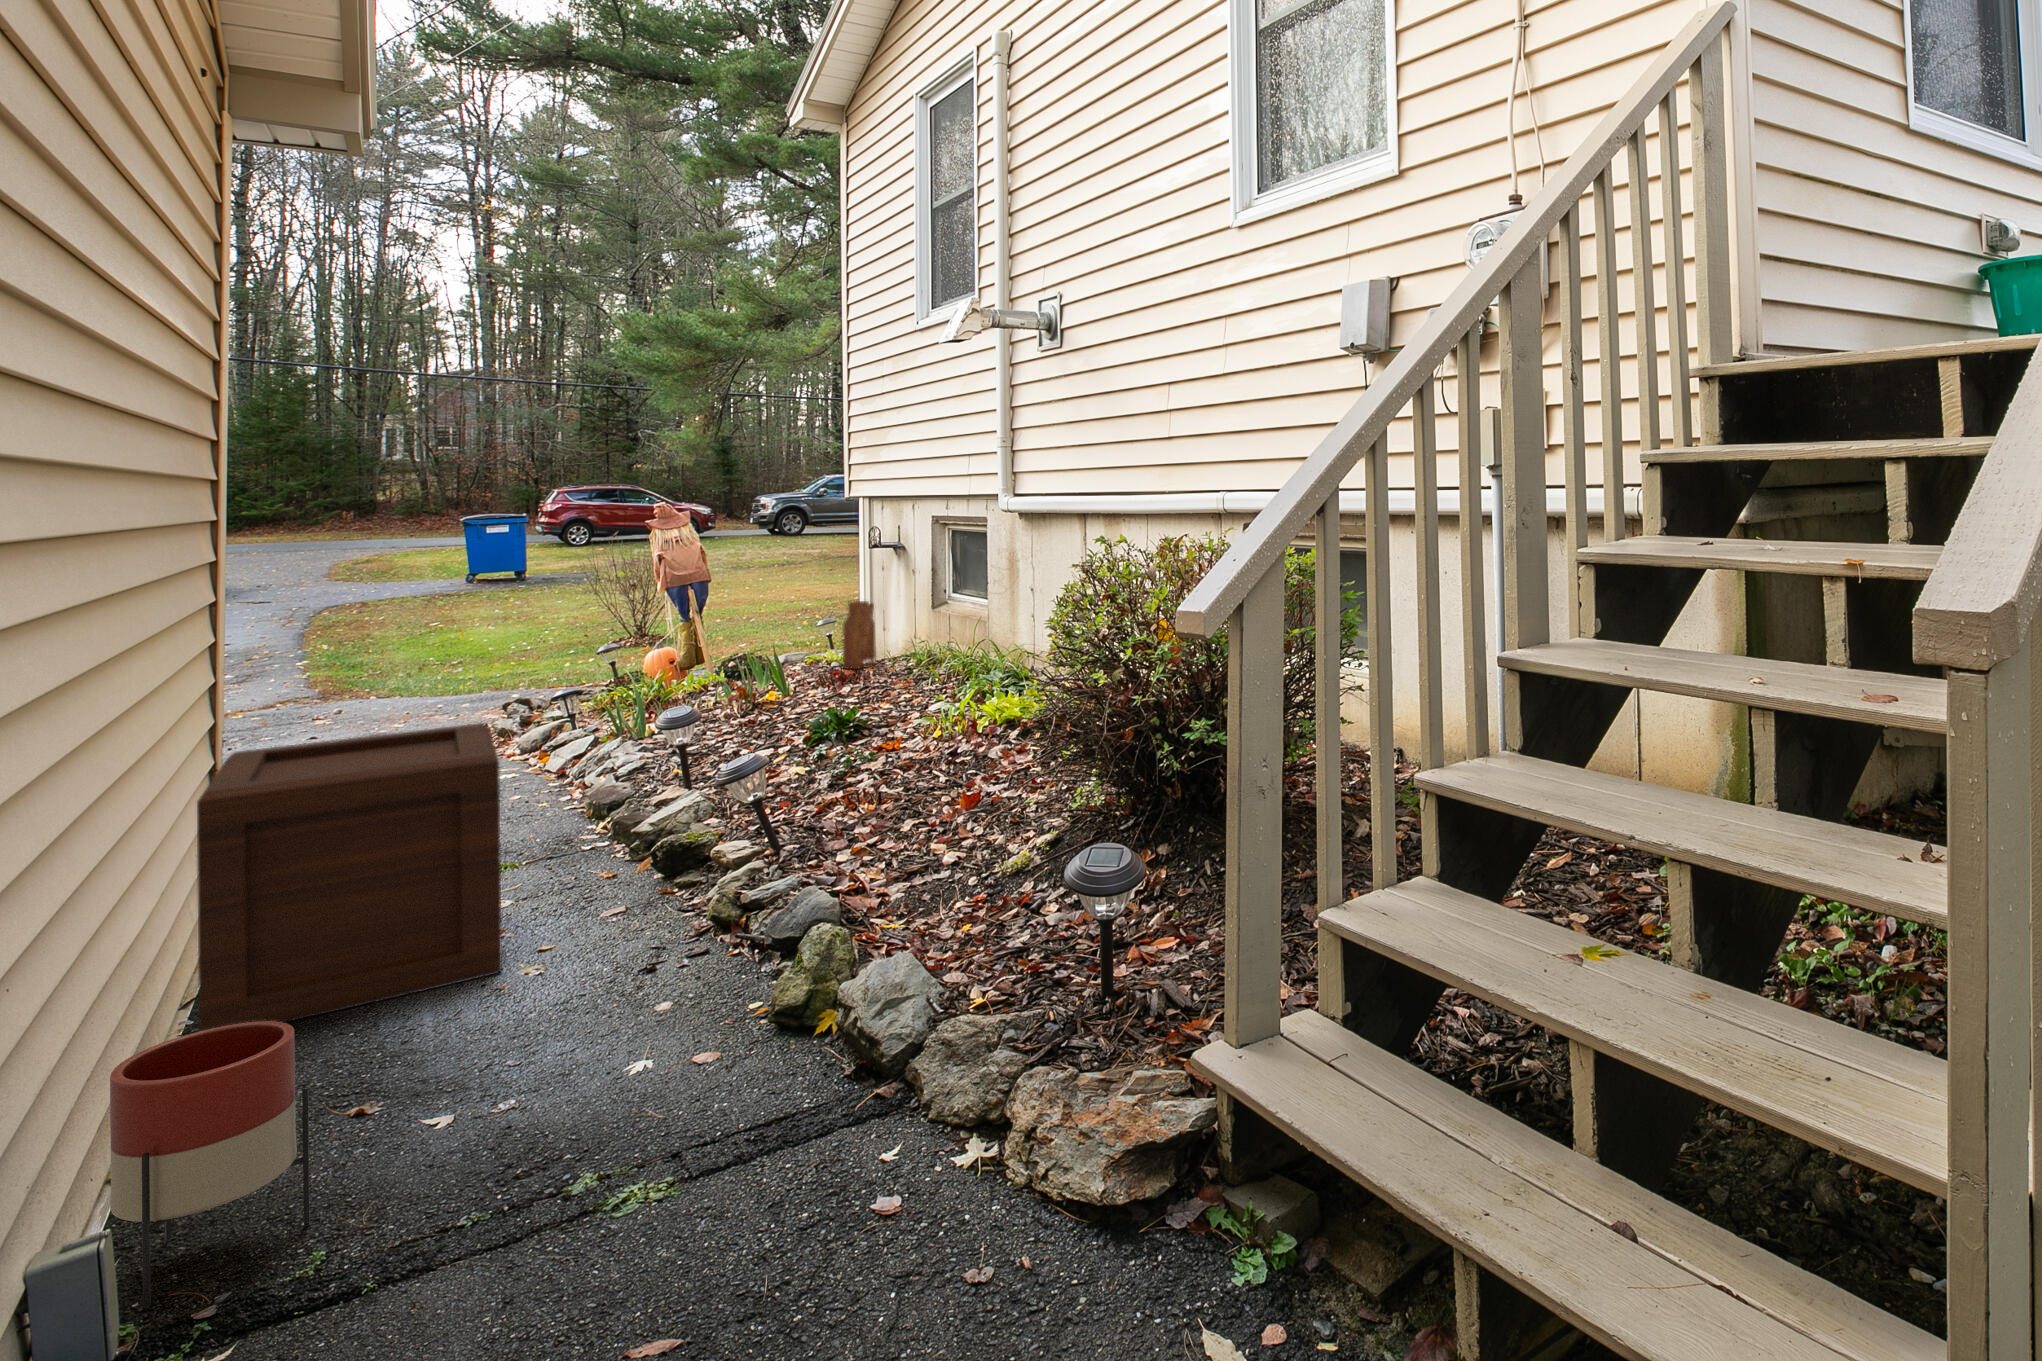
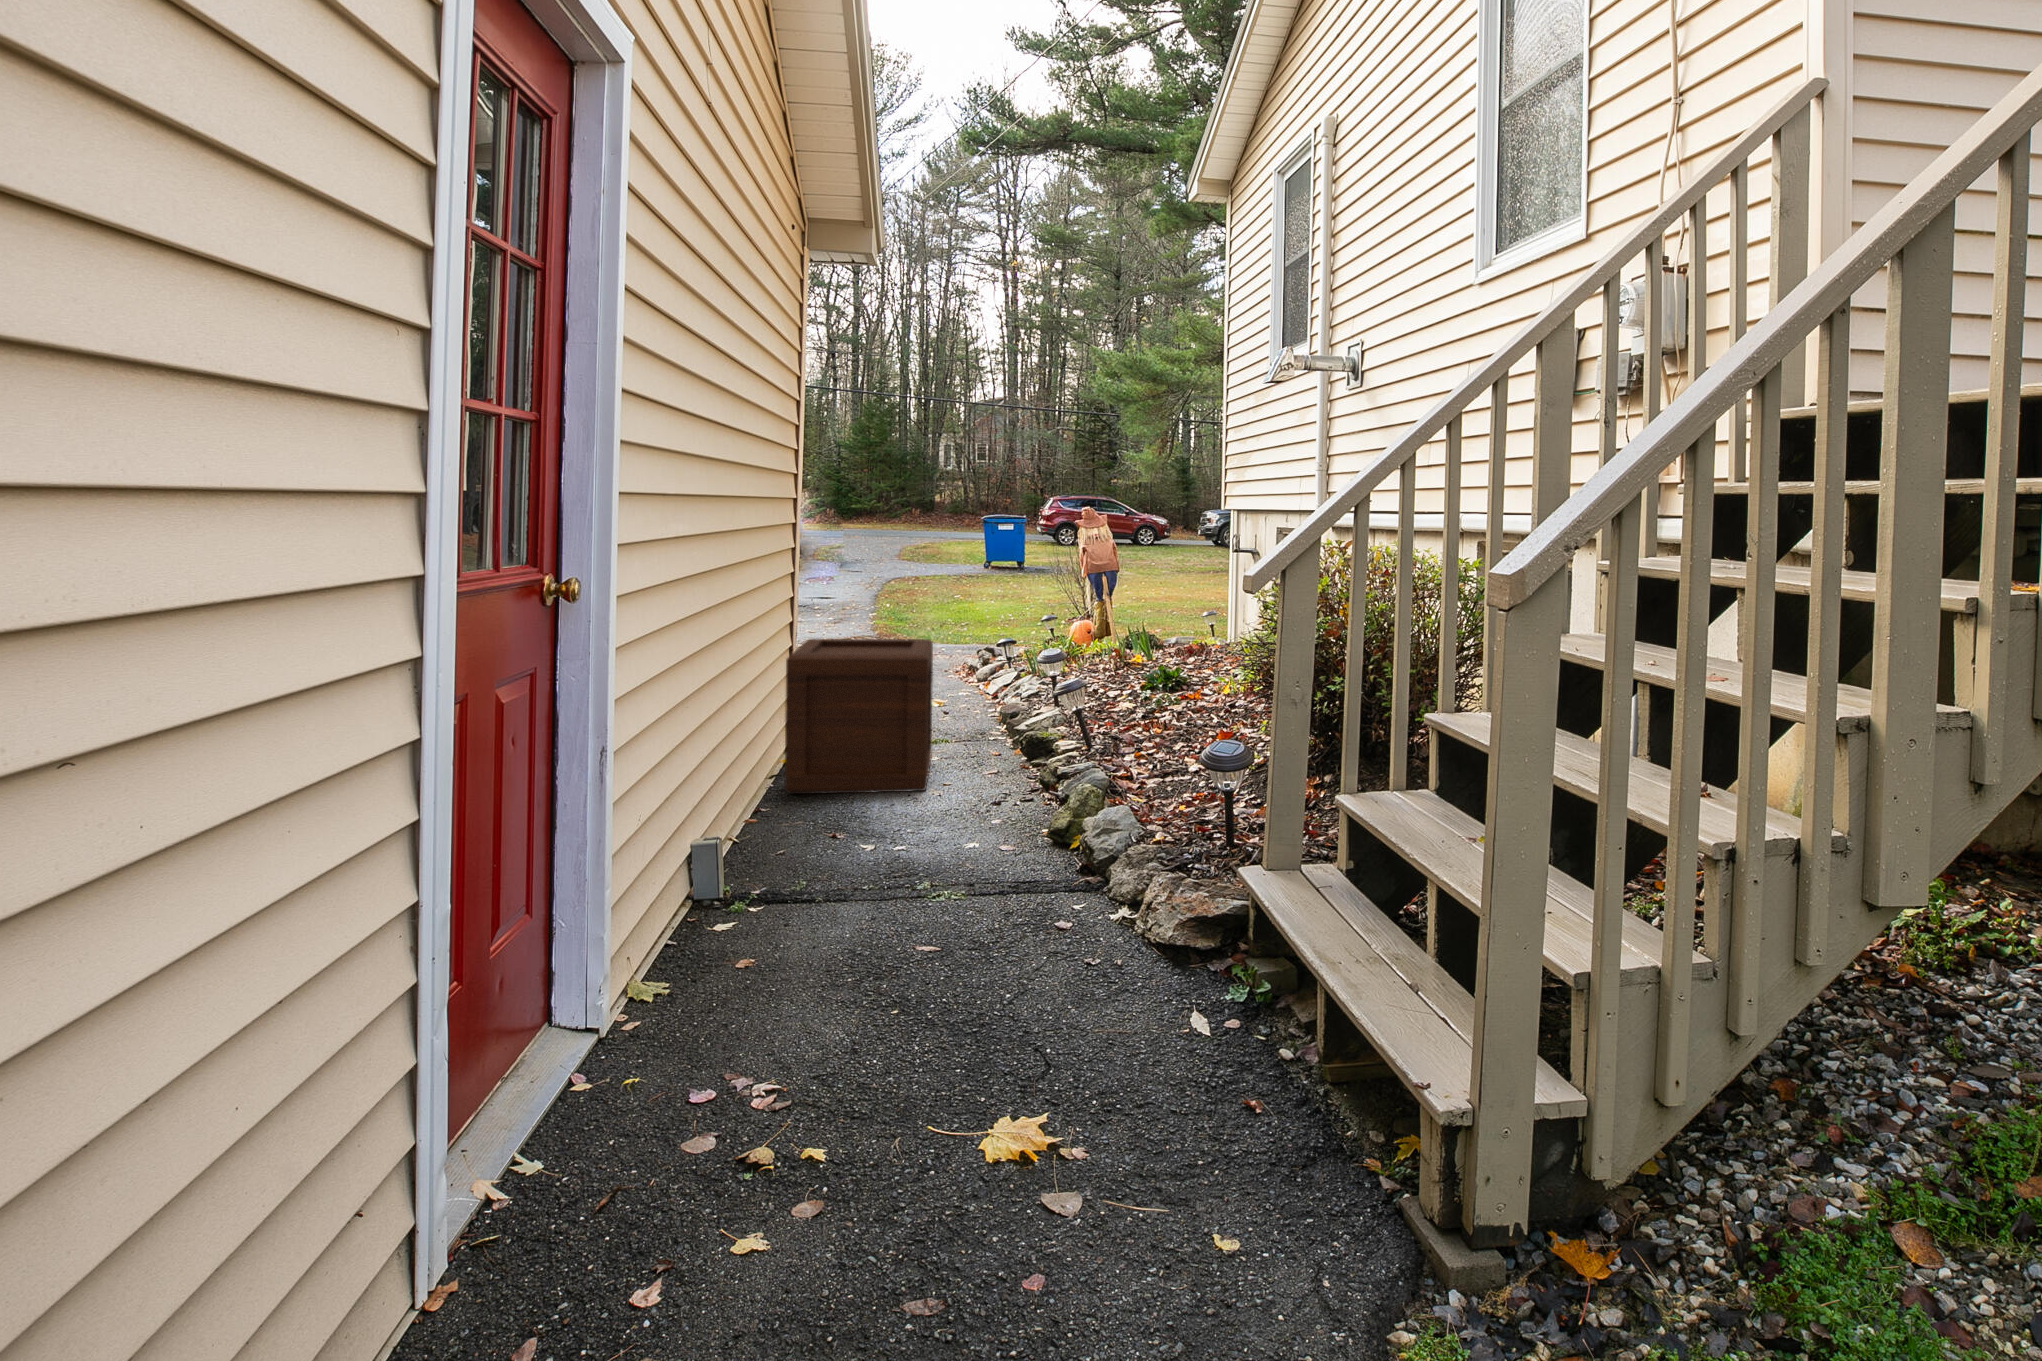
watering can: present [842,601,876,669] -> none [1210,594,1235,650]
planter: present [110,1021,310,1308] -> none [736,763,813,886]

